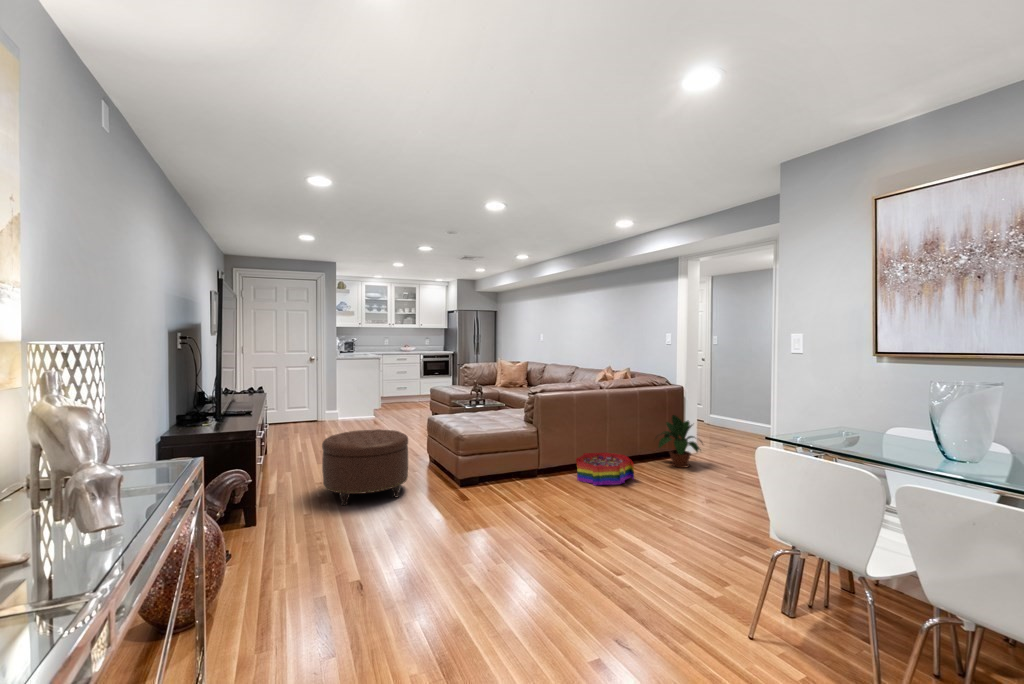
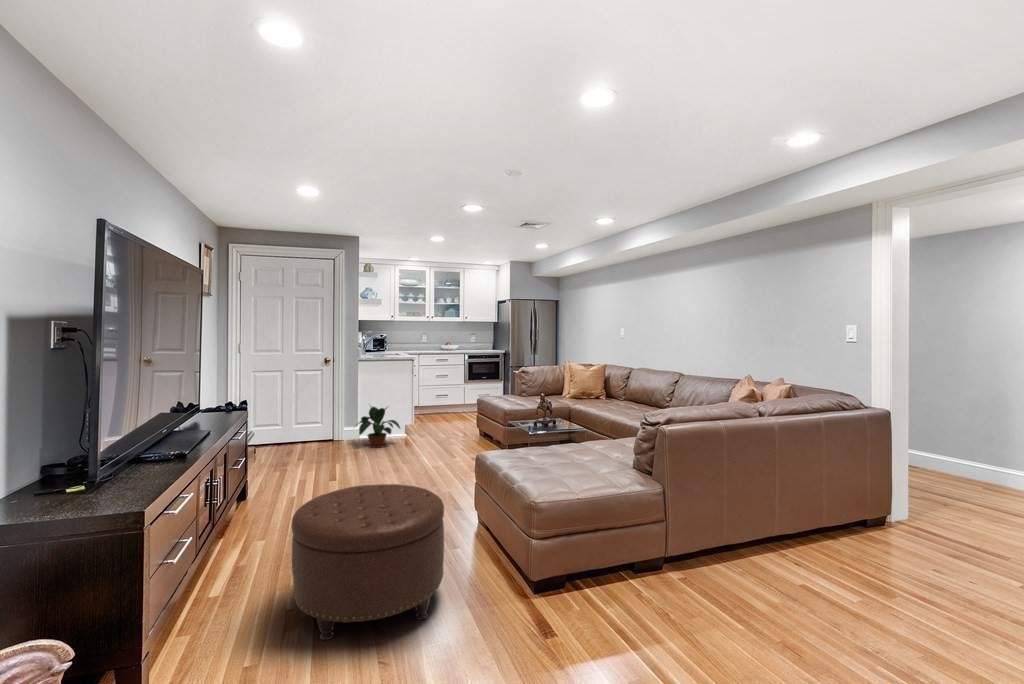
potted plant: present [658,415,702,468] -> present [358,406,400,448]
storage bin: present [576,452,634,485] -> none [732,527,849,602]

